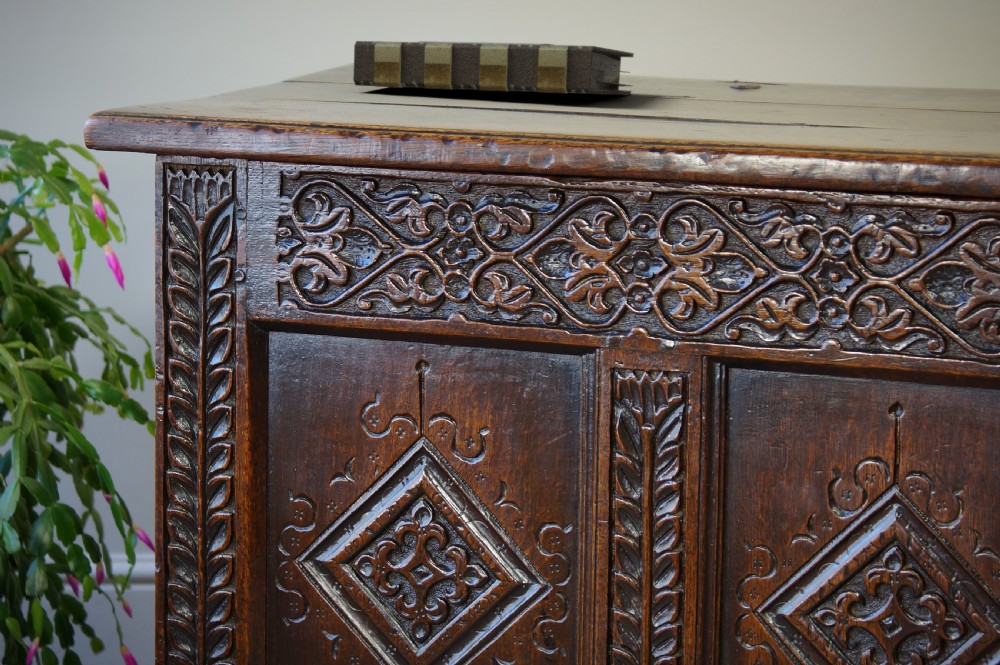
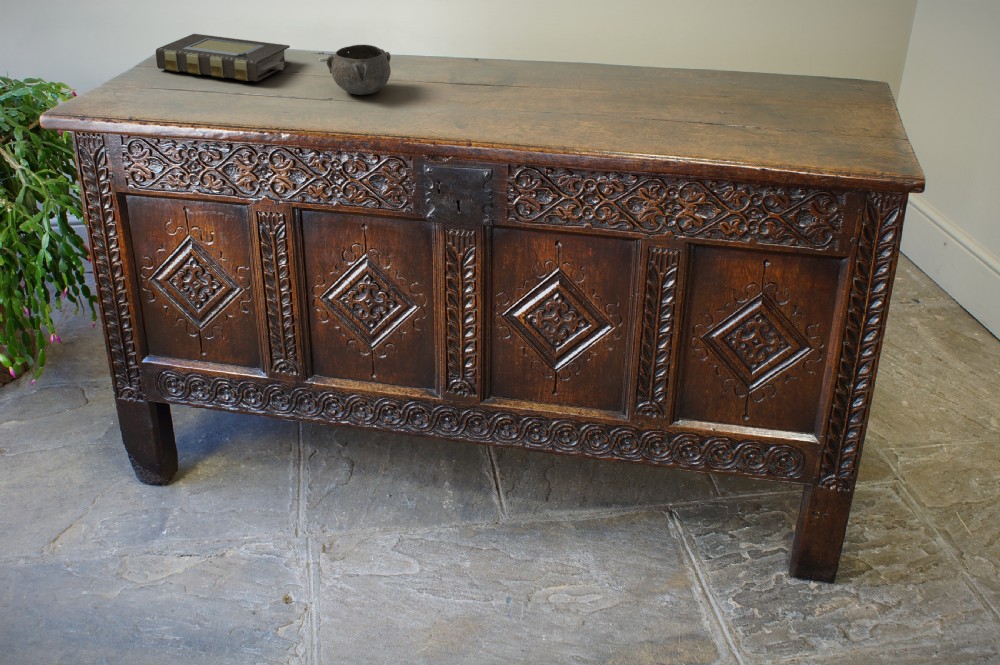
decorative bowl: none [754,13,913,113] -> present [327,45,391,95]

